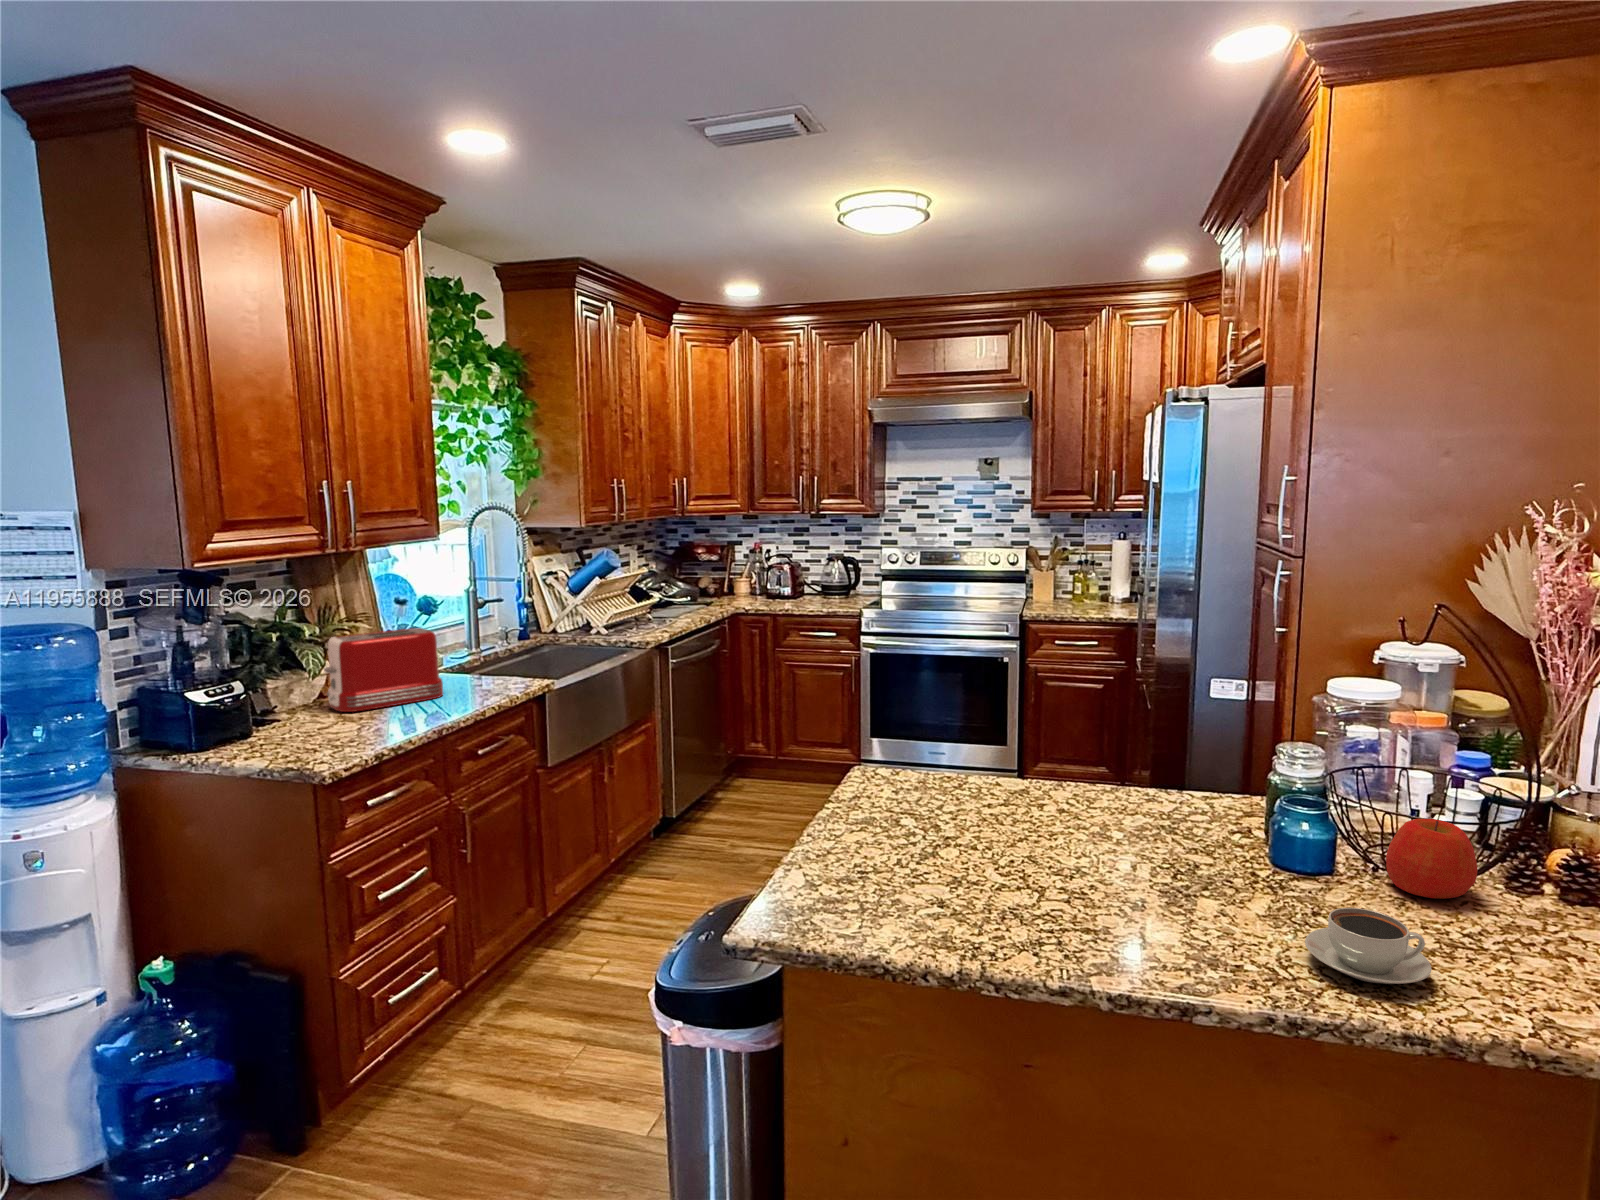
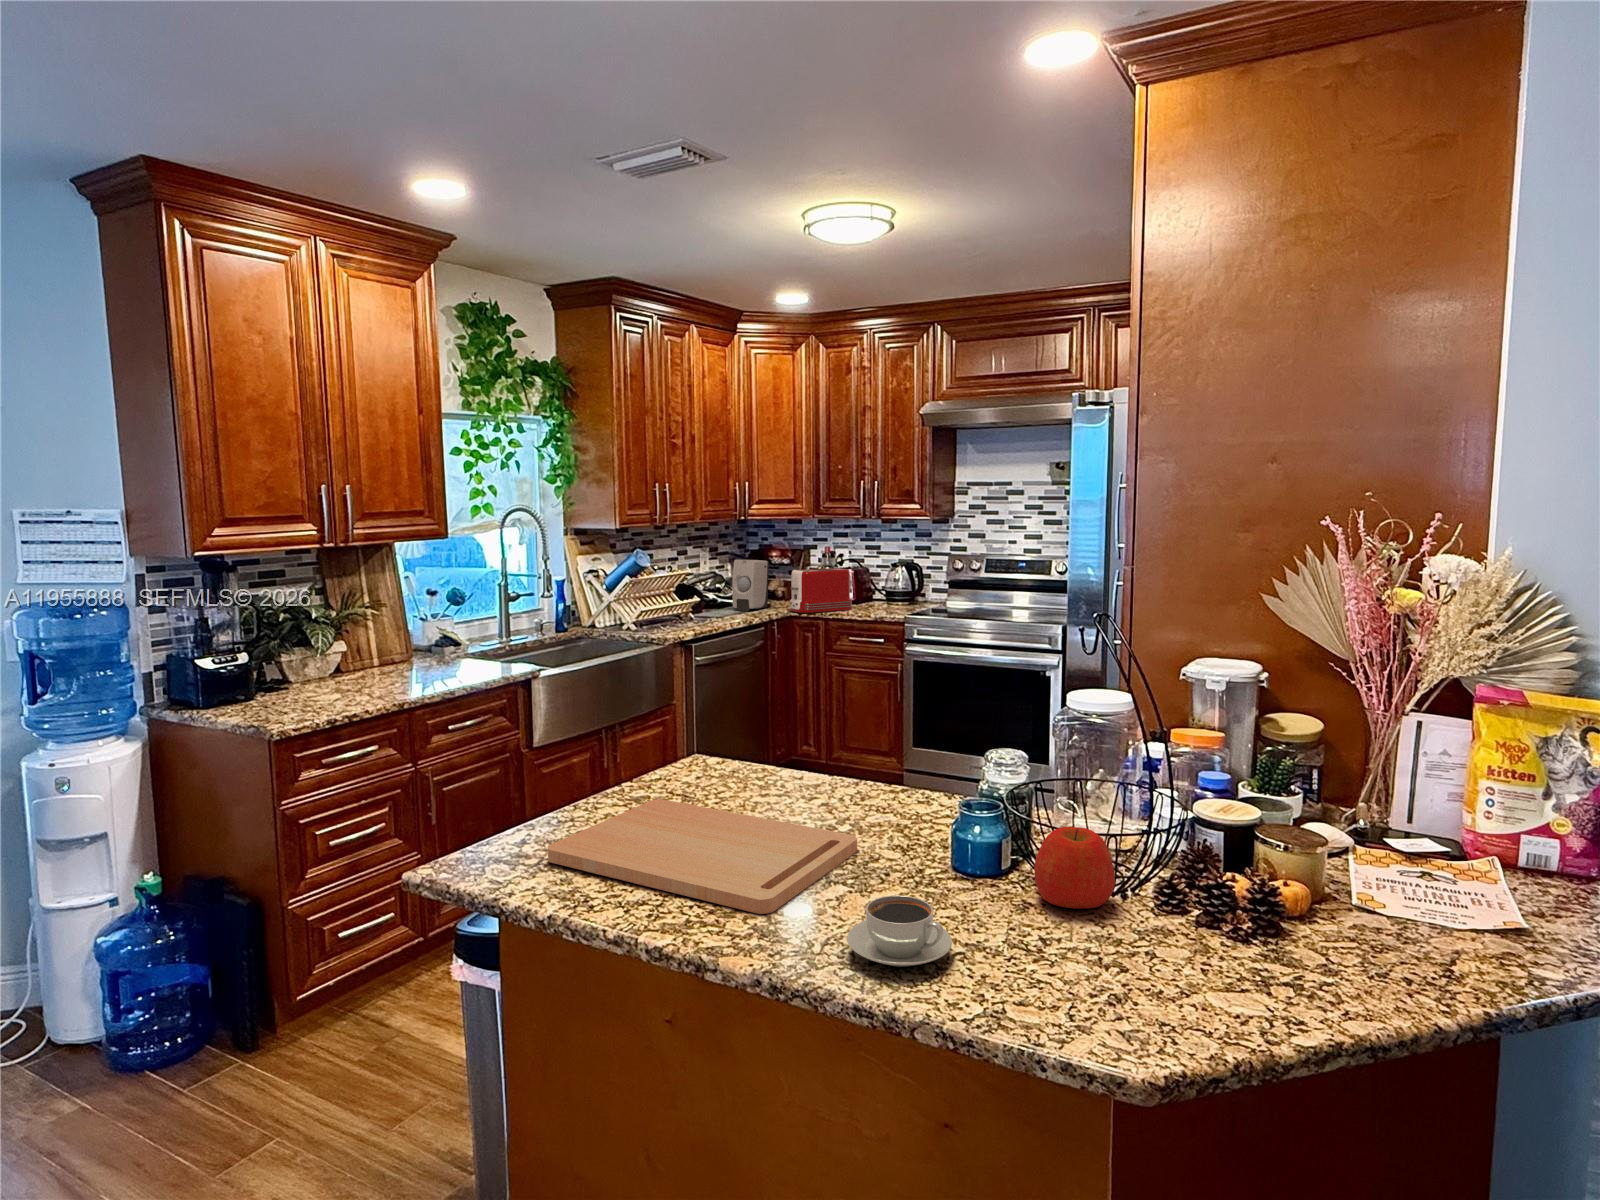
soap dispenser: none [677,557,710,608] -> present [732,560,769,611]
toaster: present [324,628,443,712] -> present [790,568,852,613]
cutting board: none [868,821,1181,941] -> present [548,799,857,914]

